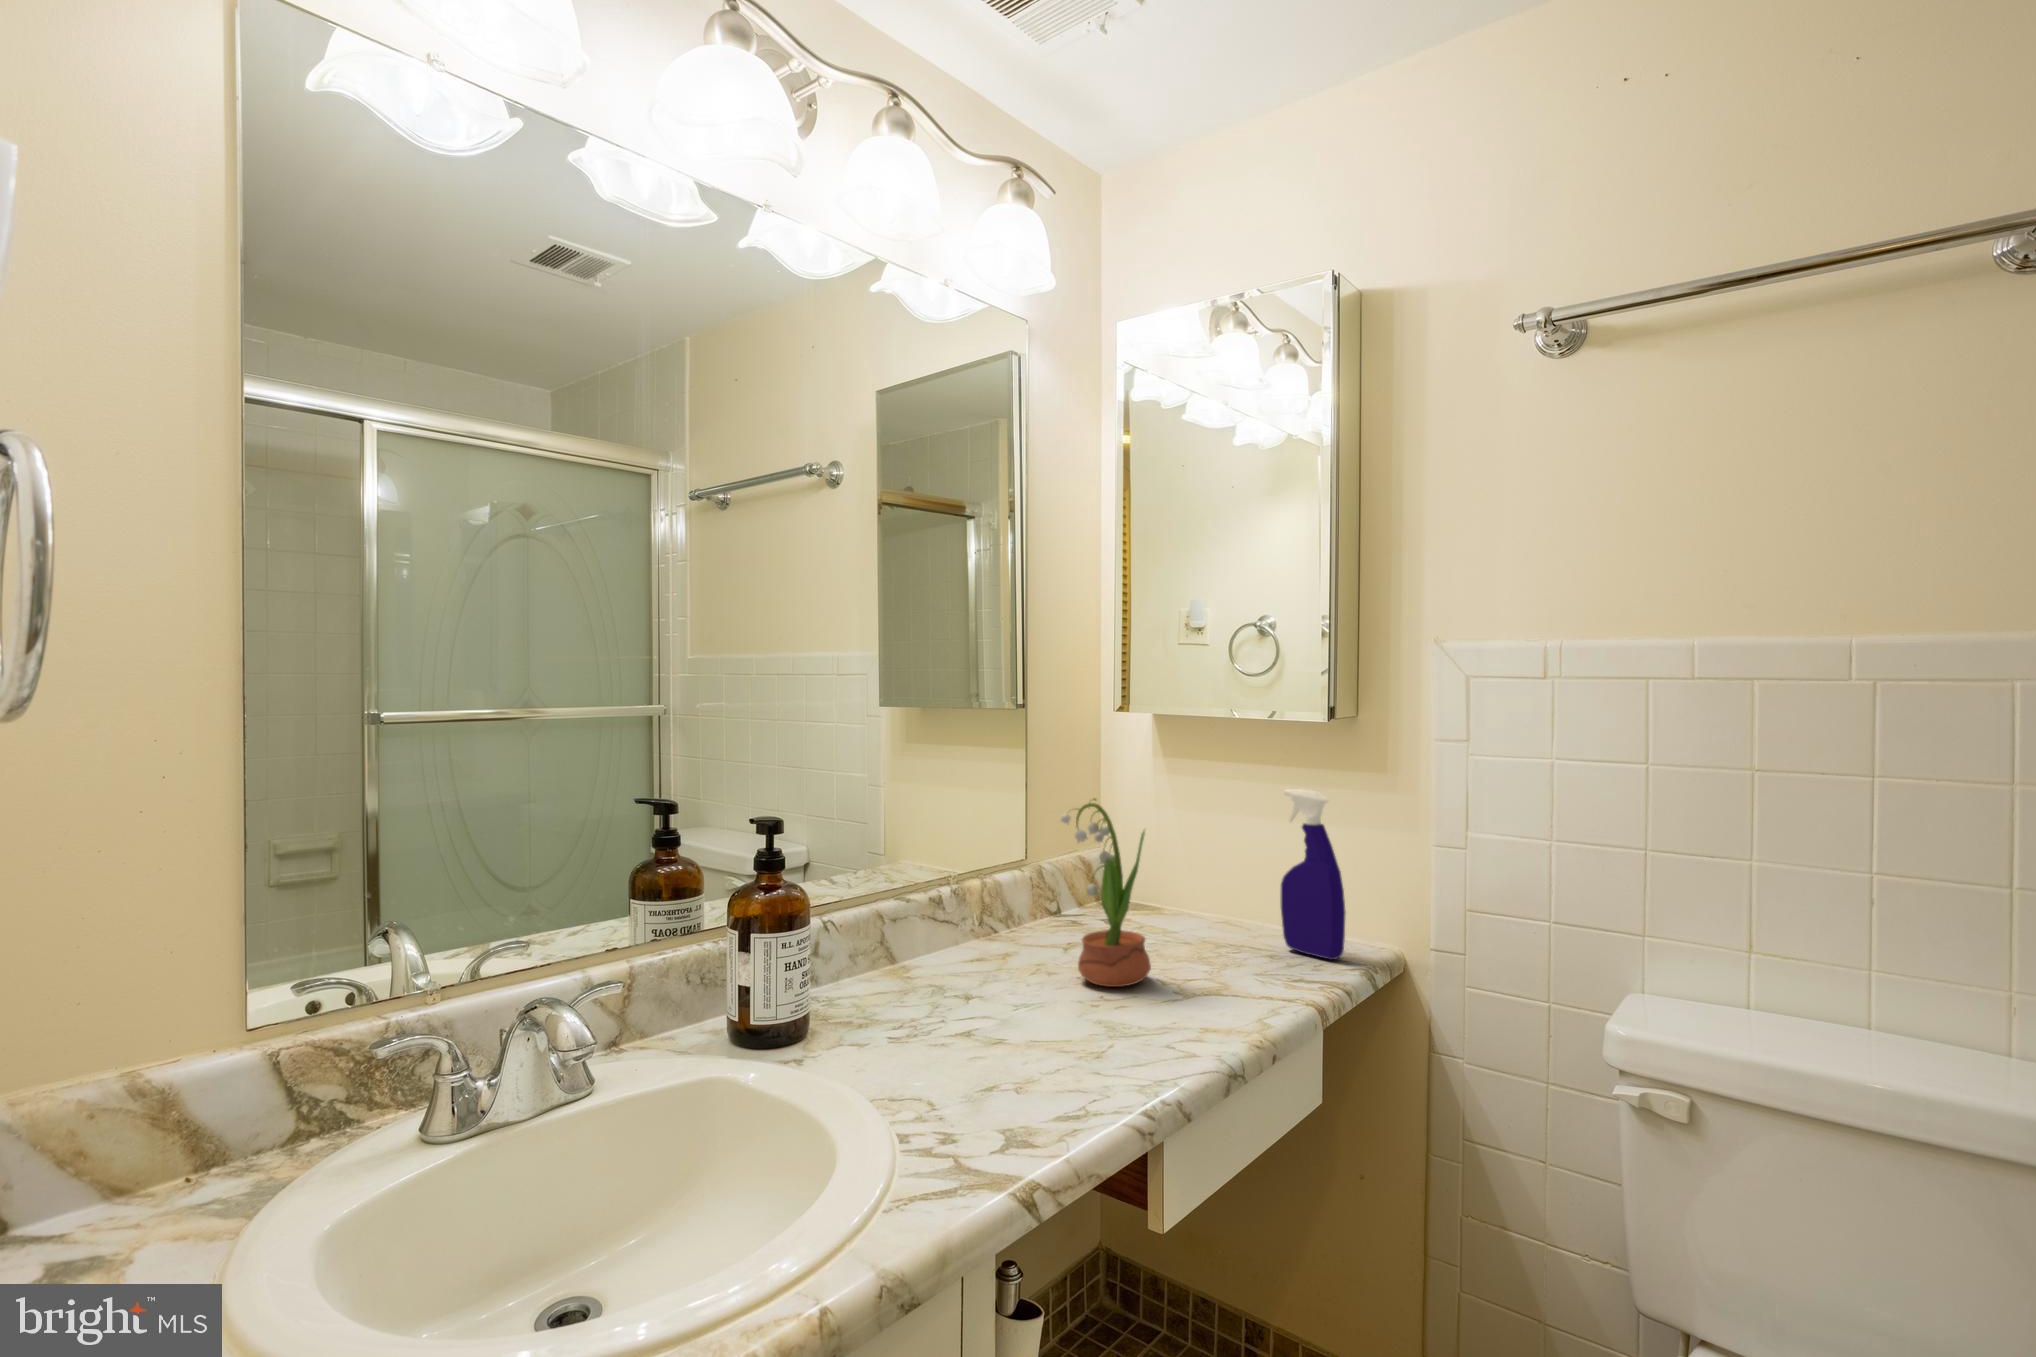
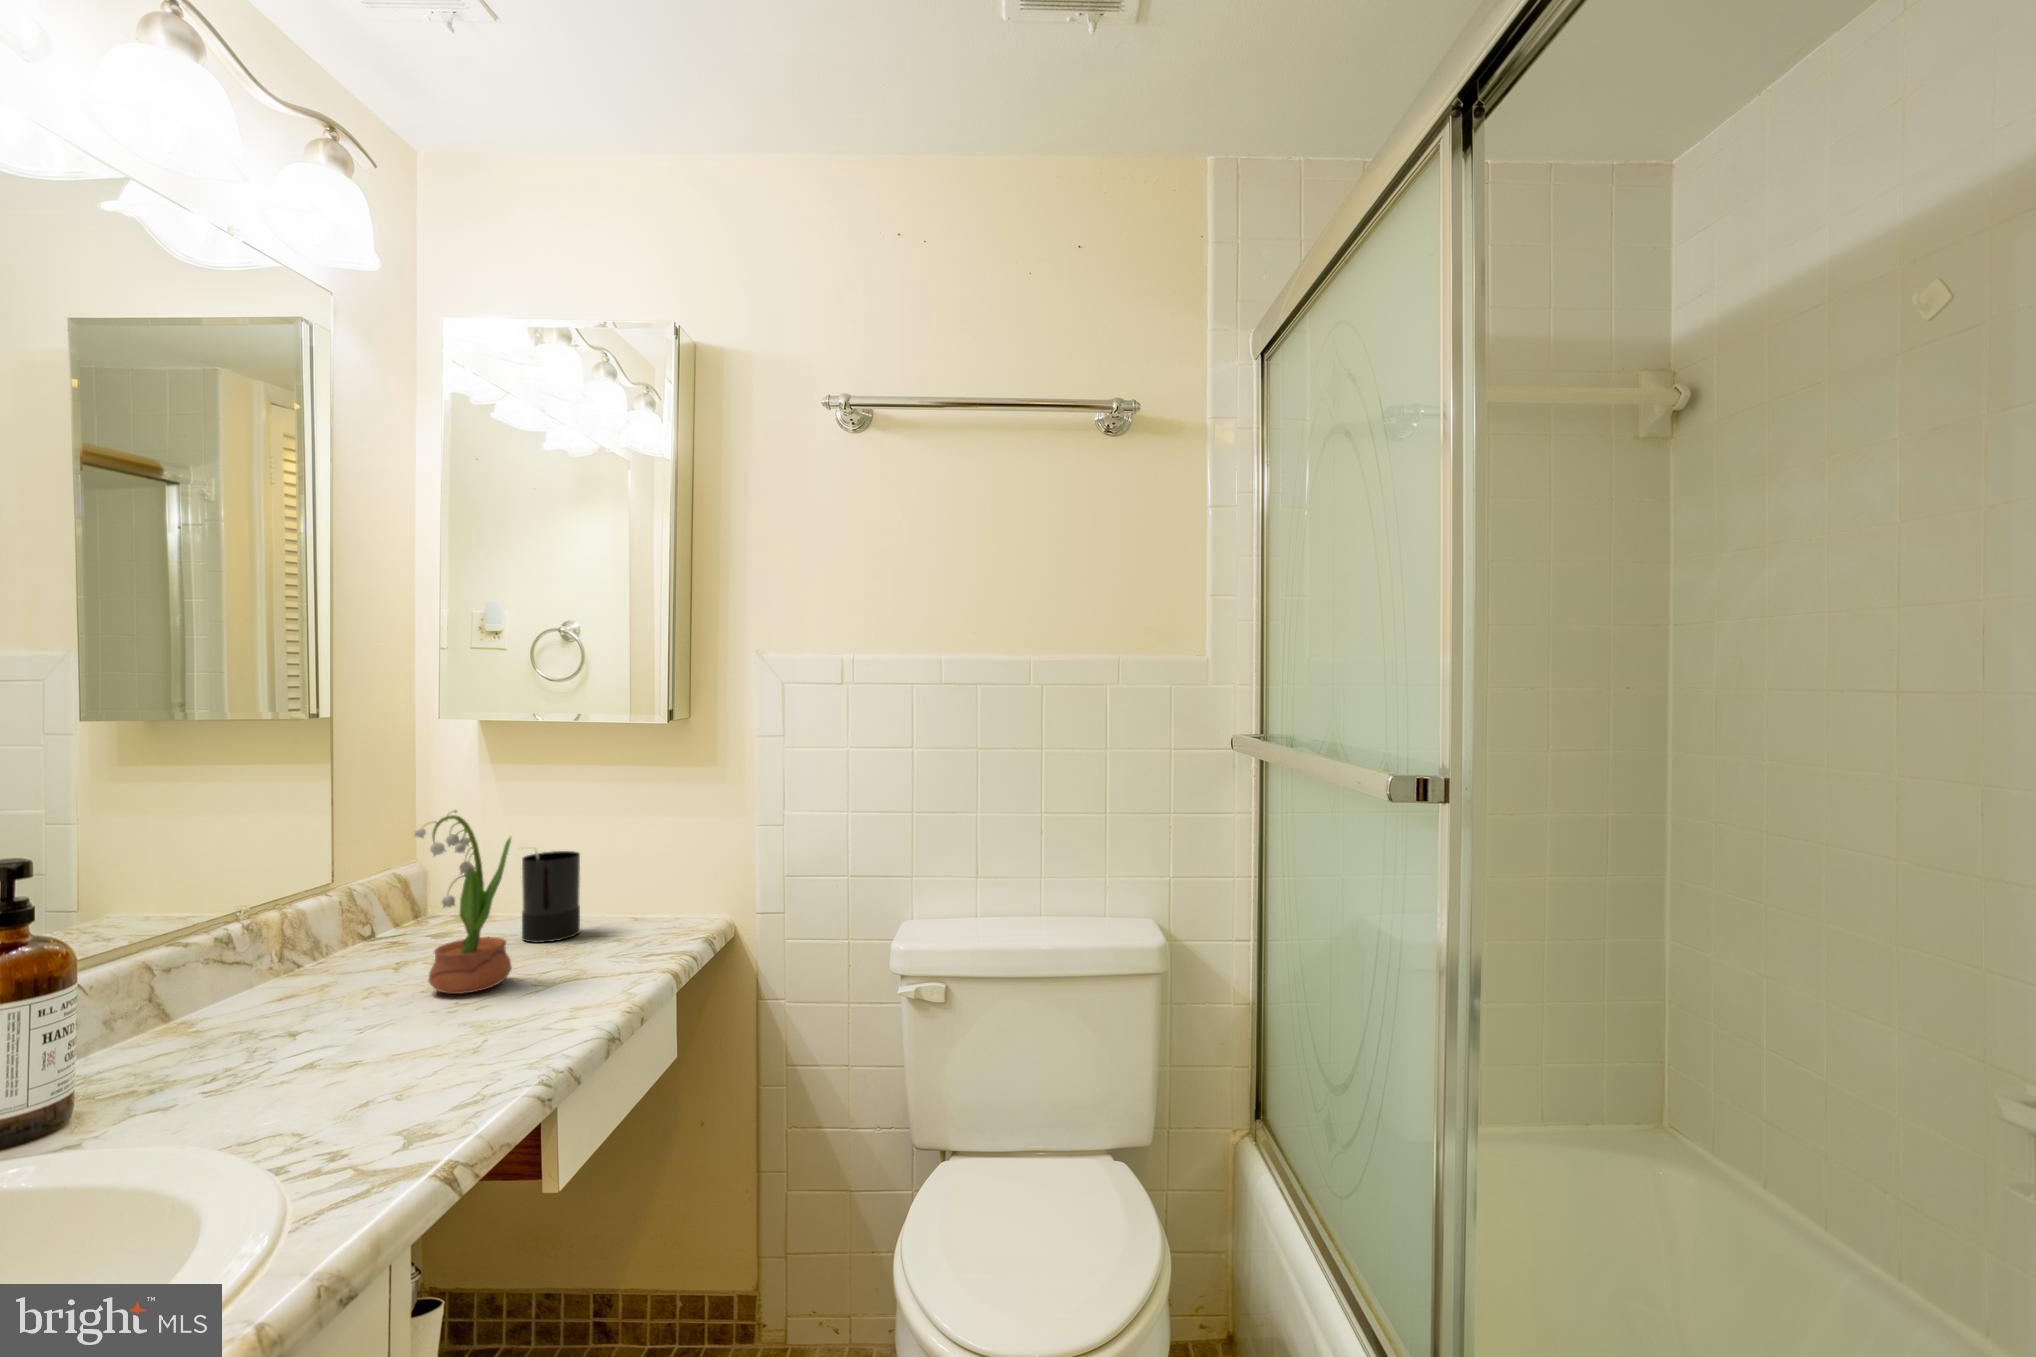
spray bottle: present [1281,789,1345,960] -> none [632,791,691,935]
candle: none [1170,841,1230,945] -> present [522,849,580,943]

